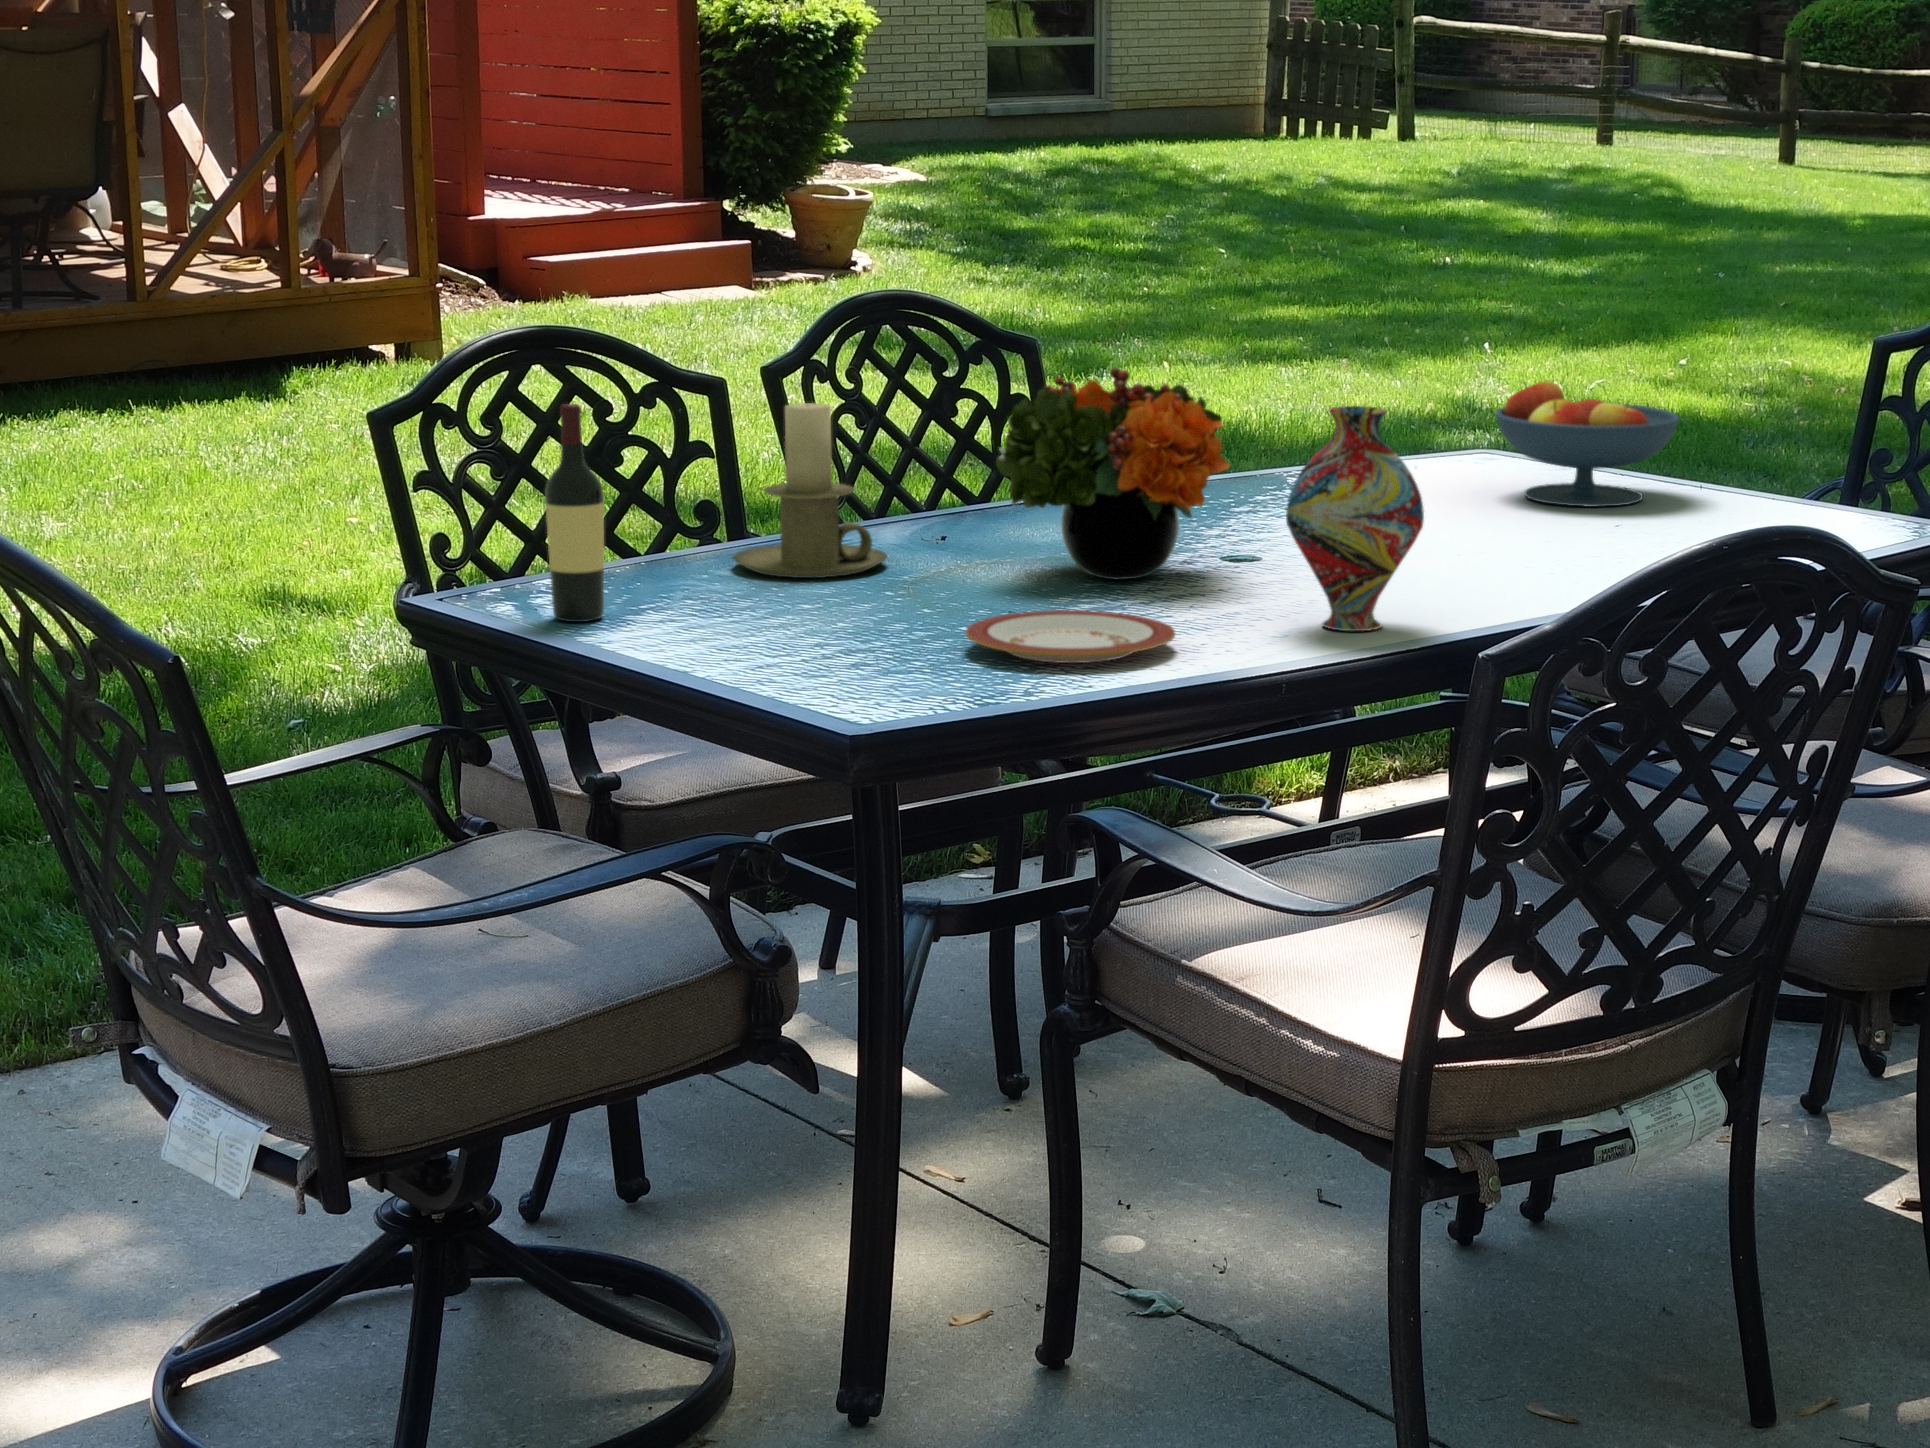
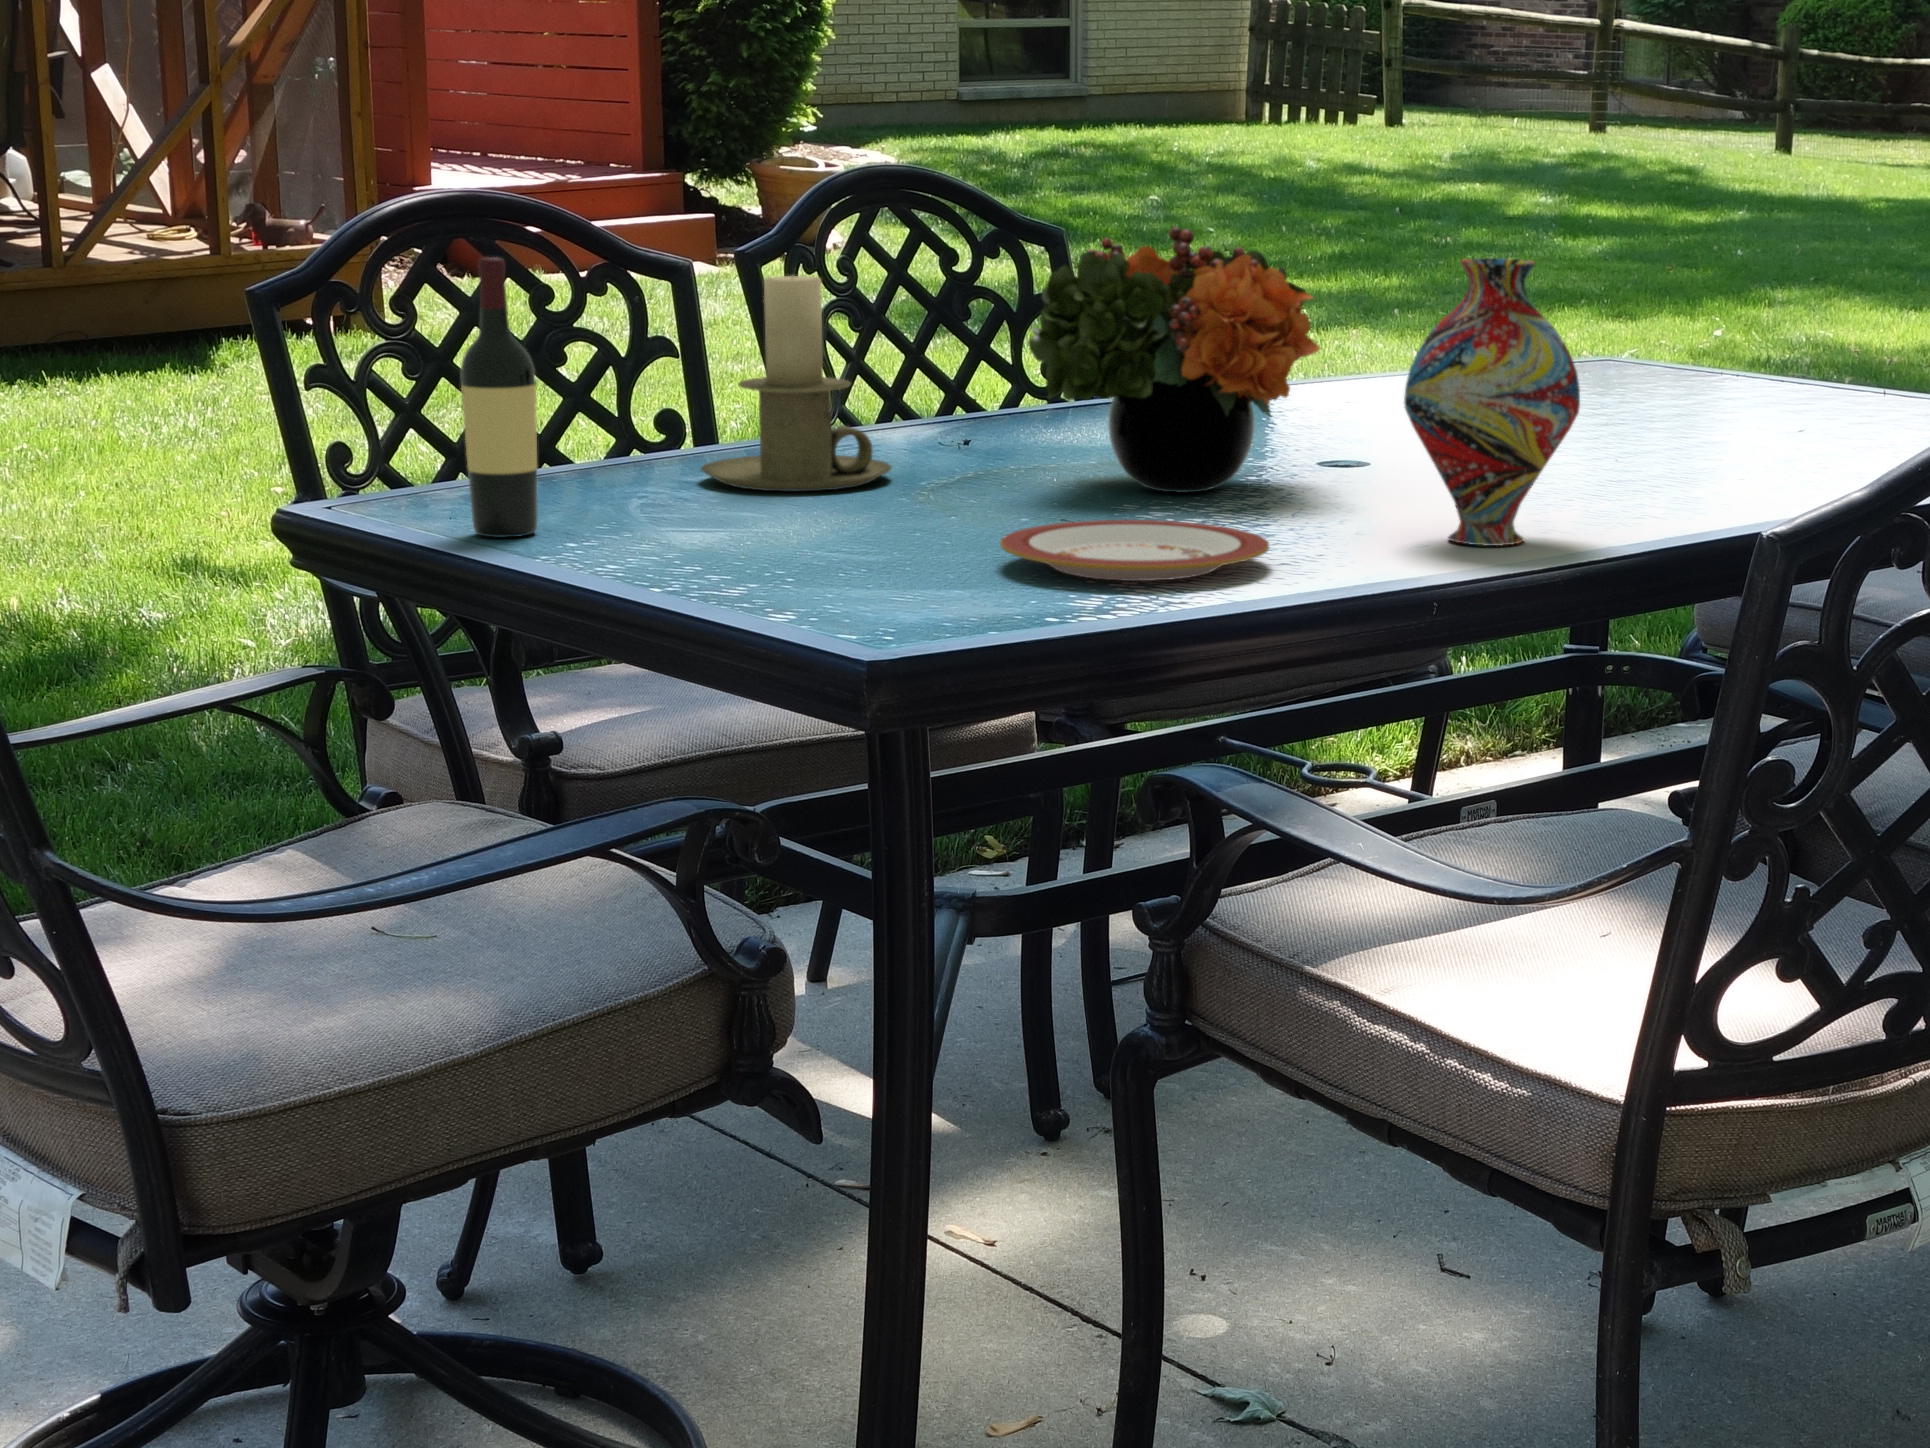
fruit bowl: present [1495,381,1680,507] -> none [1612,271,1835,420]

